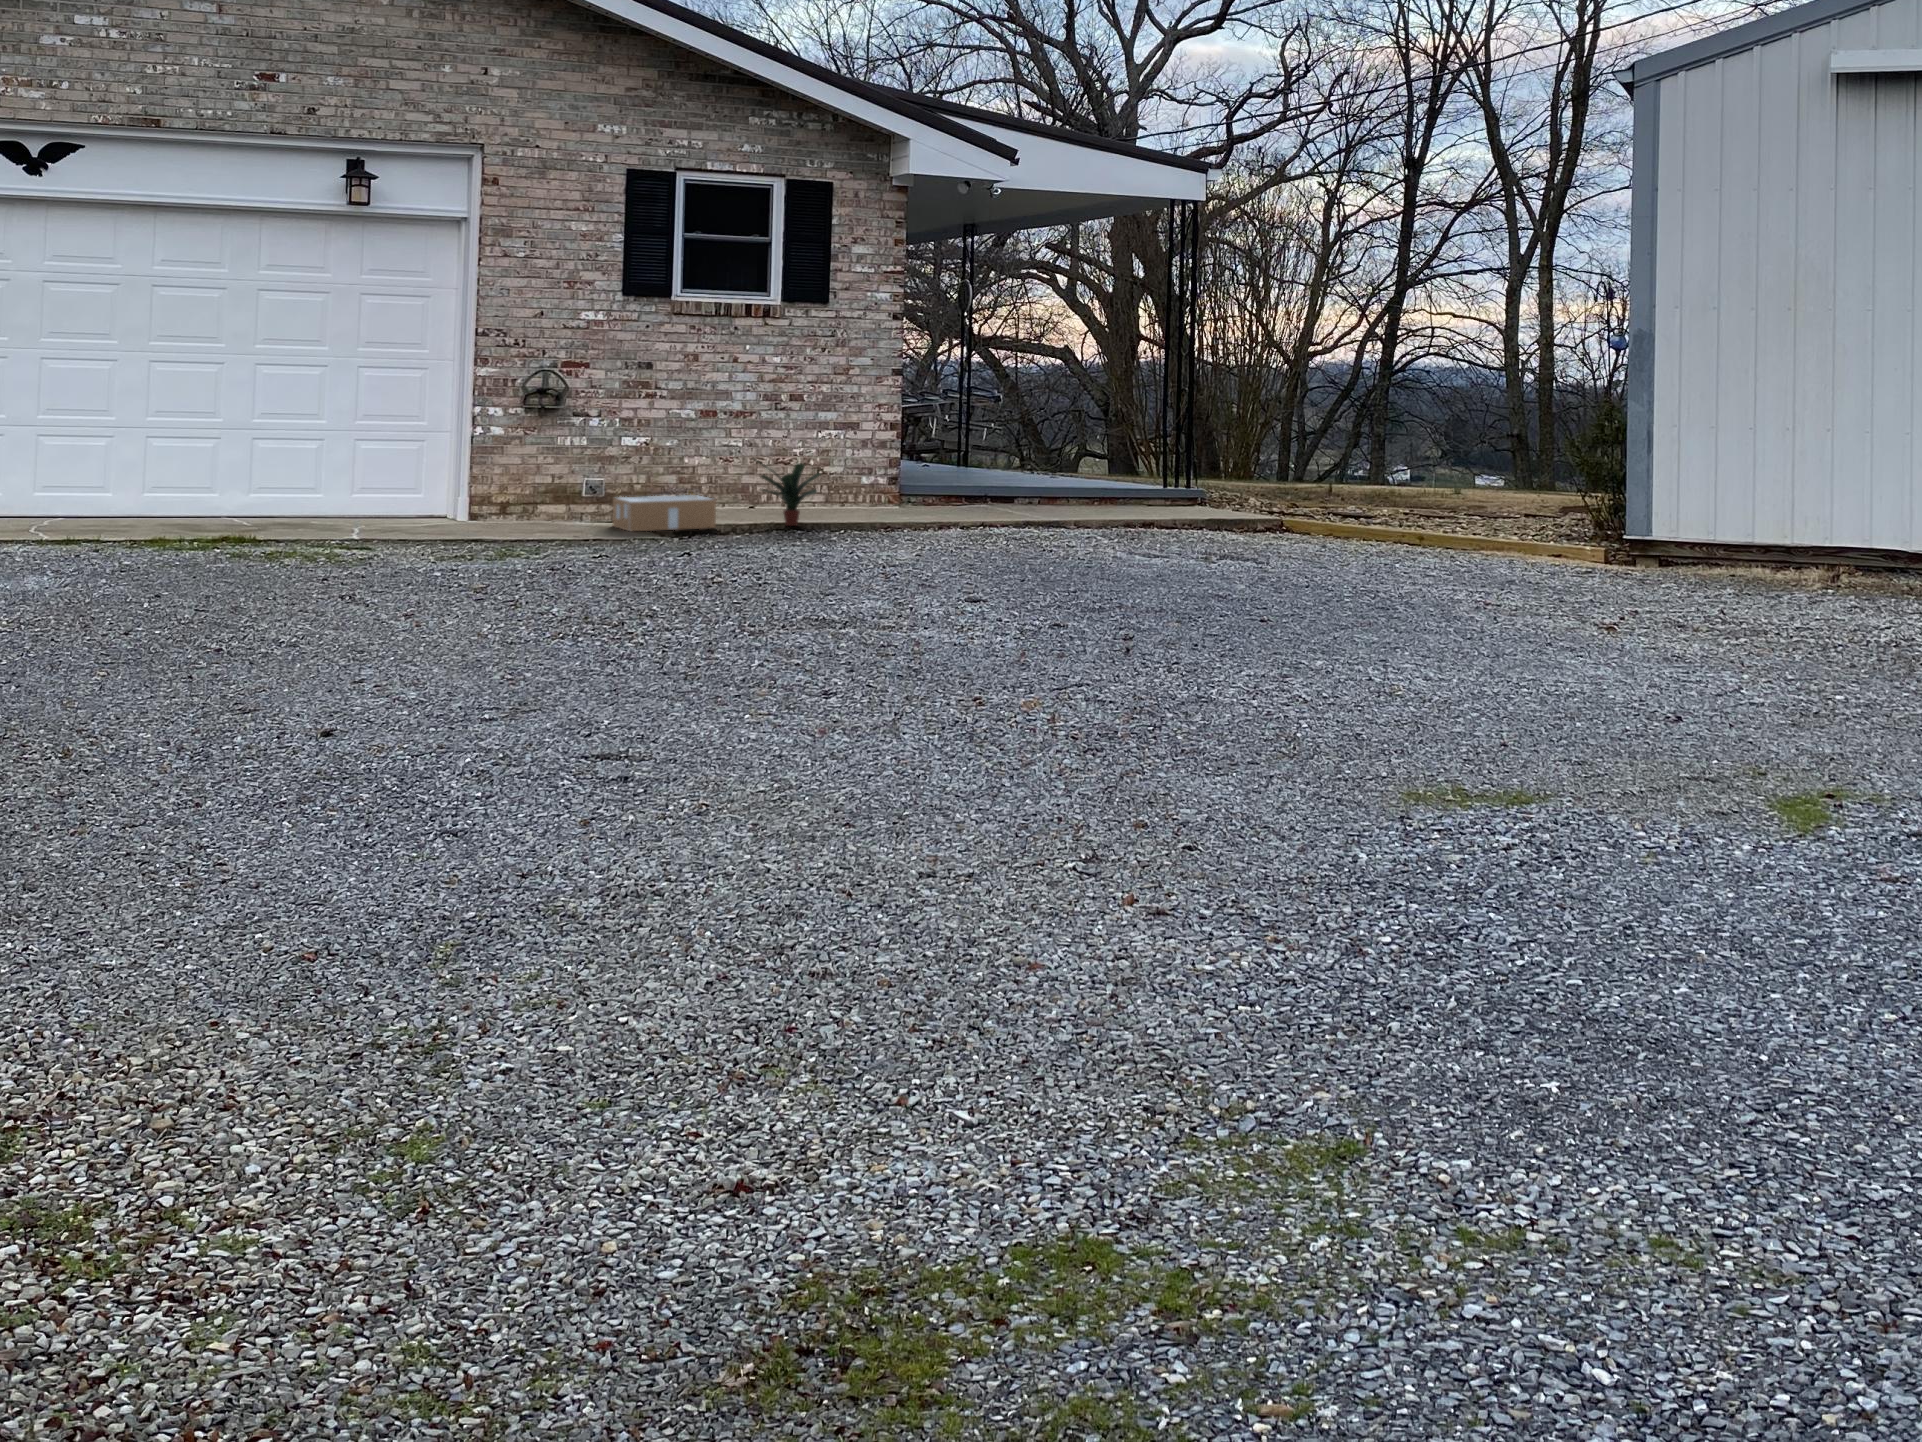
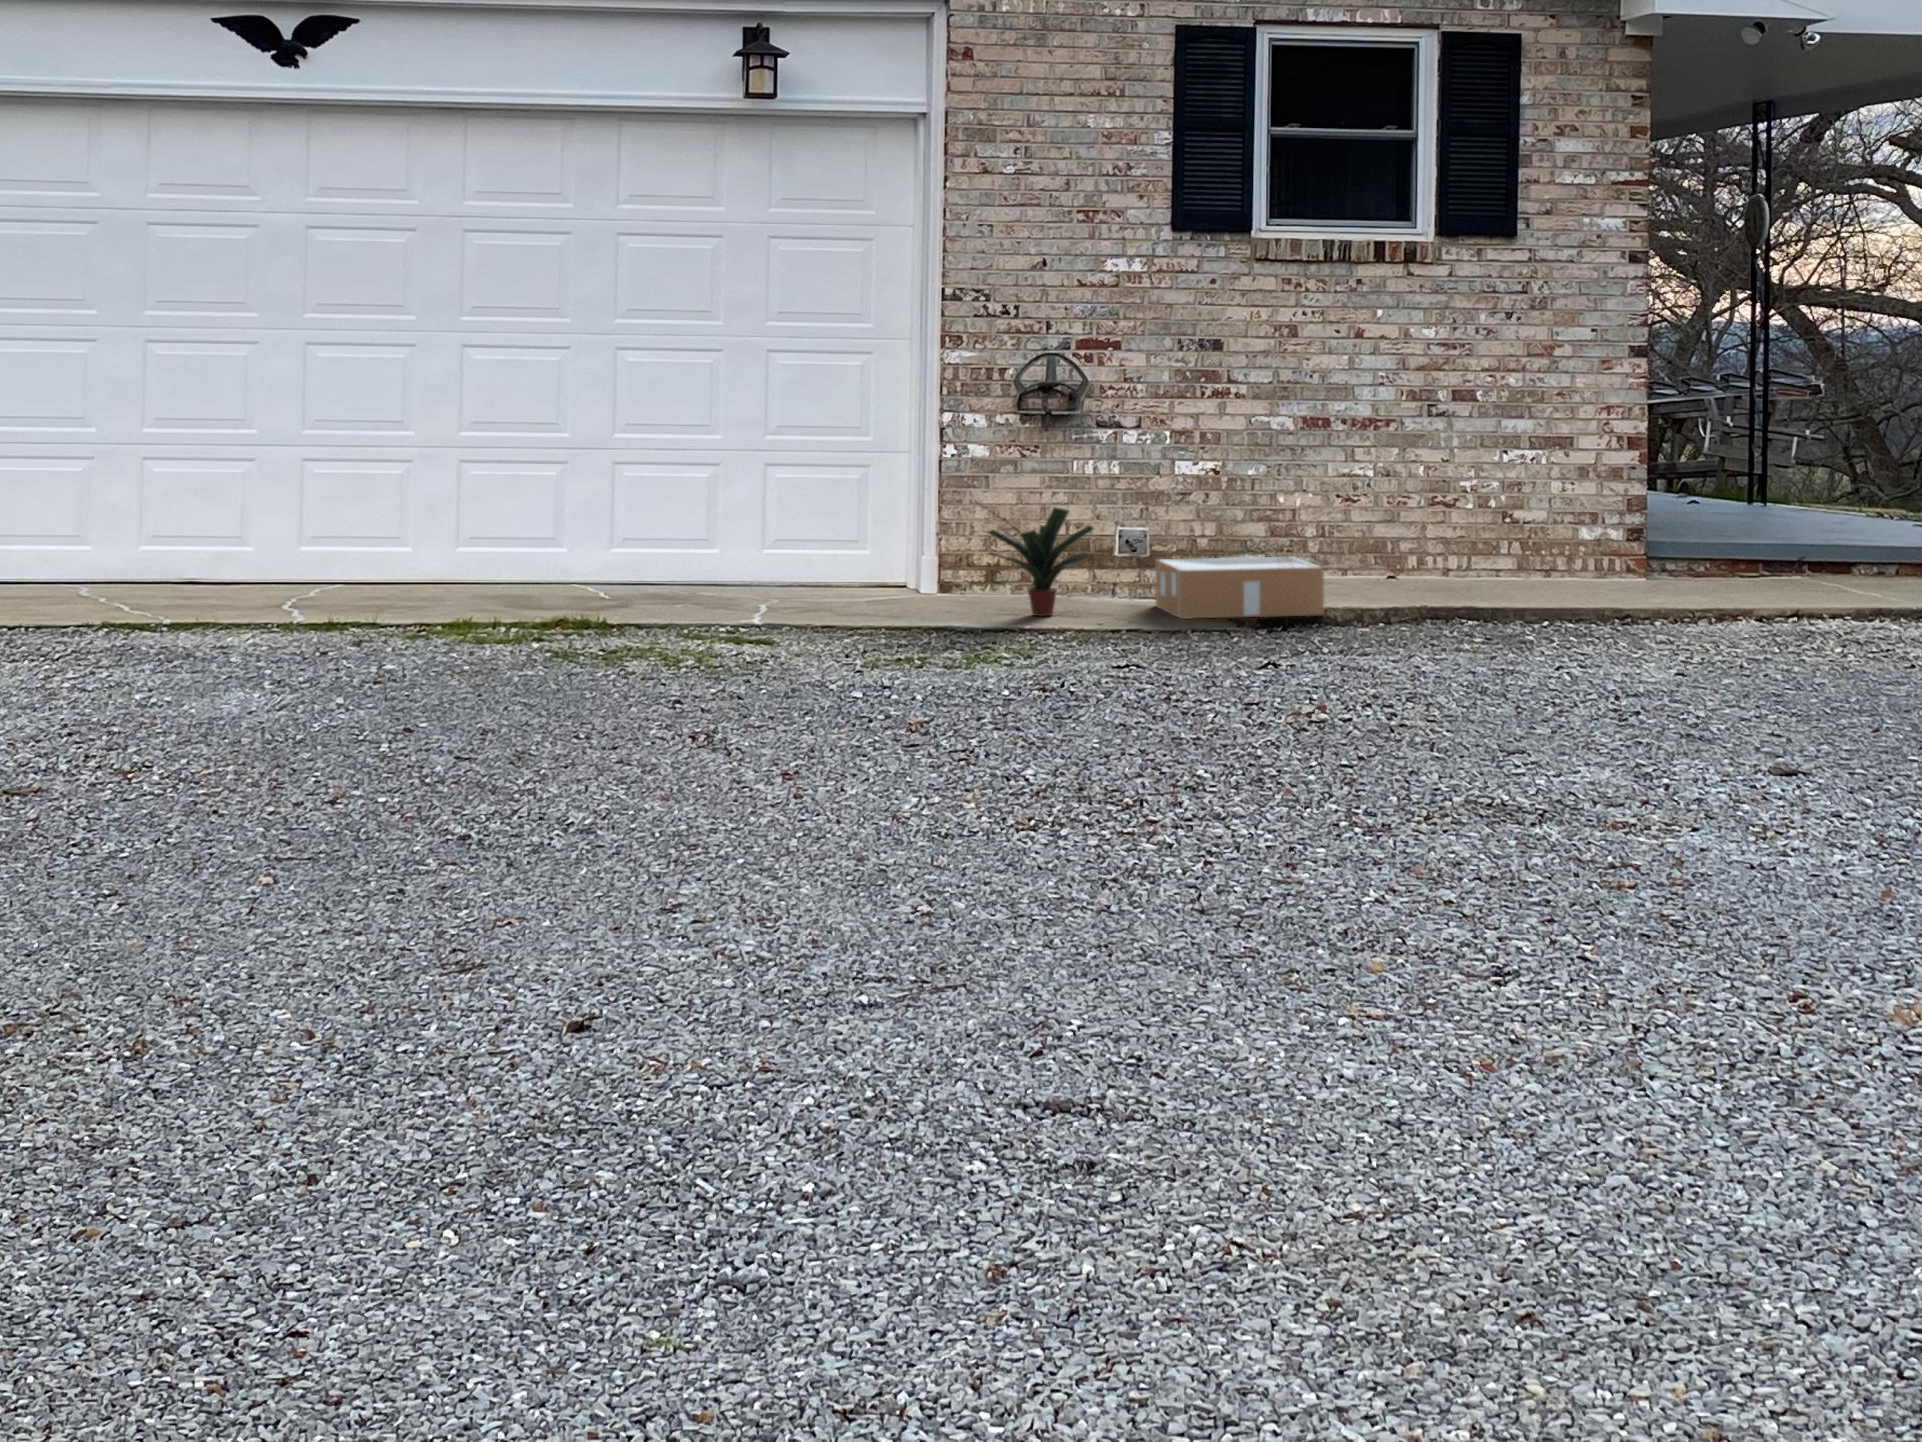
potted plant: present [754,459,820,526] -> present [978,502,1093,616]

